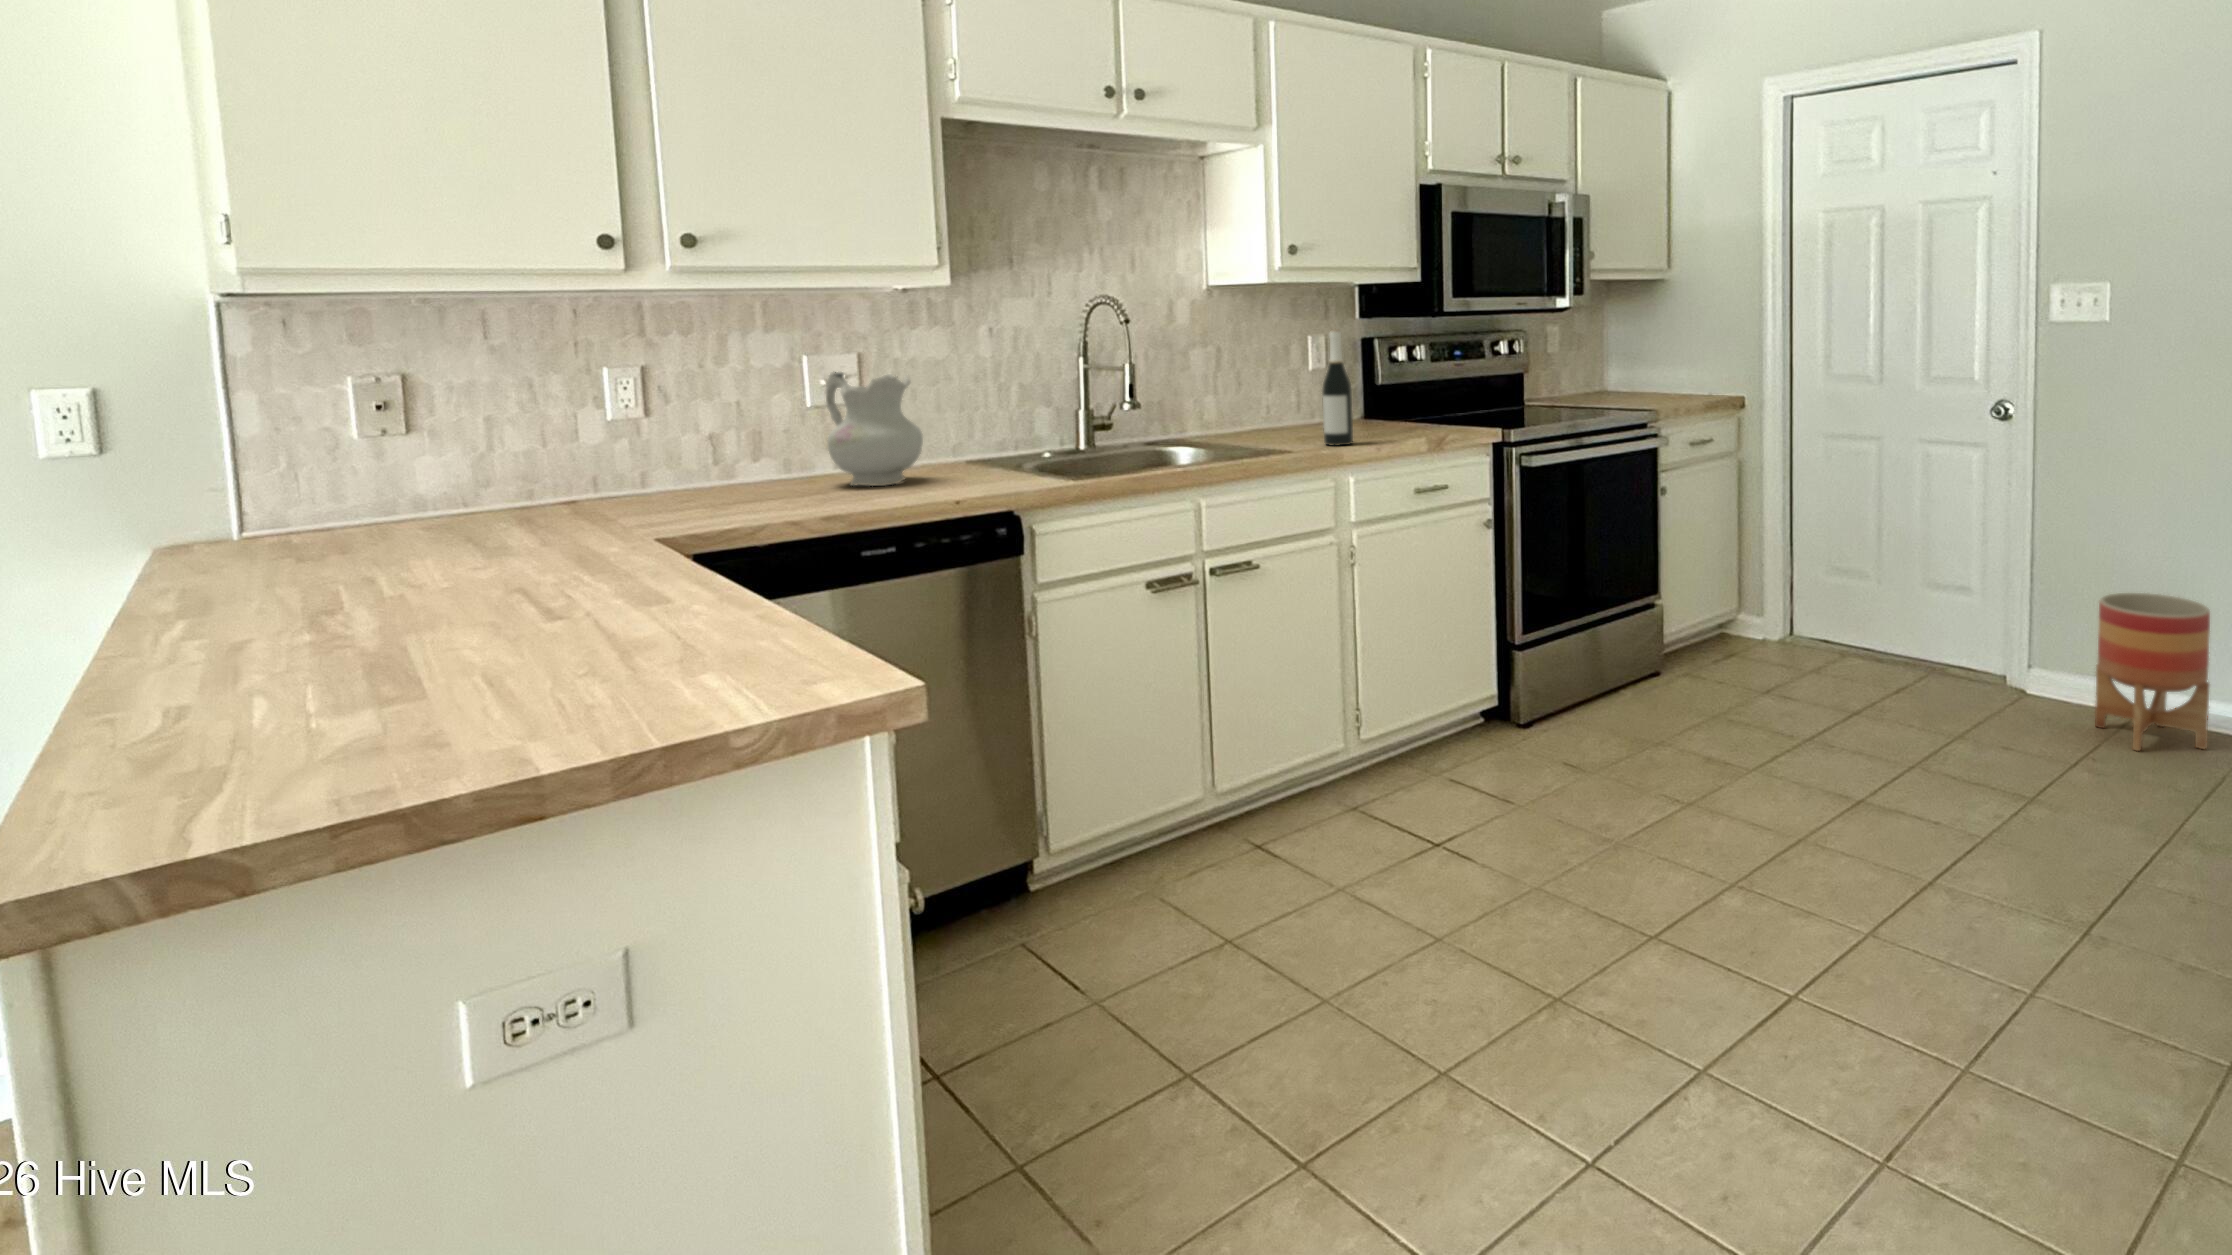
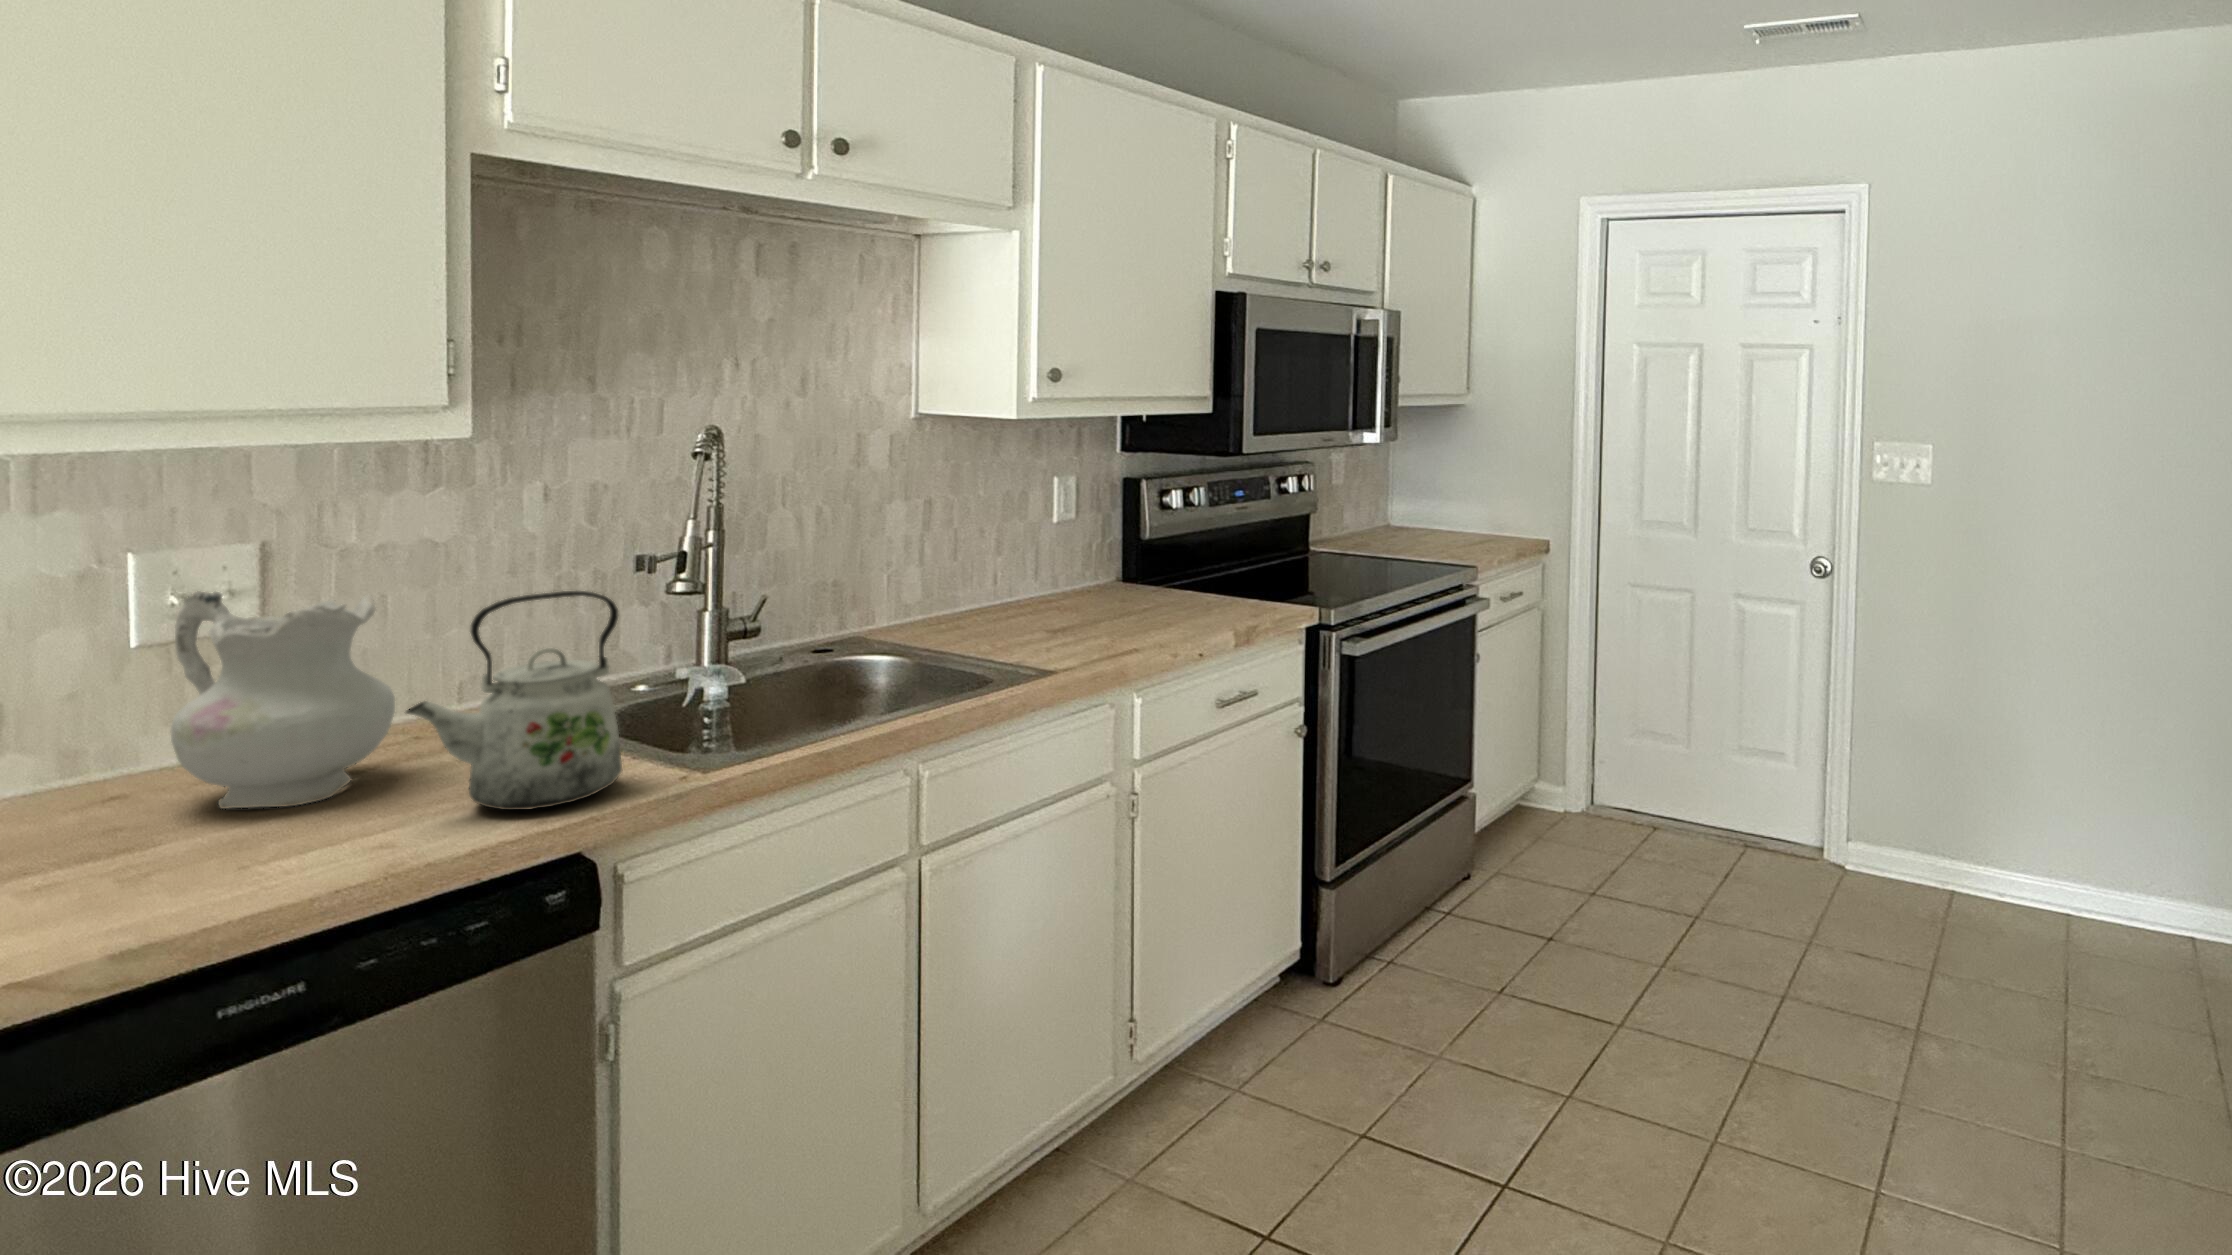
wine bottle: present [1322,330,1353,446] -> none [1095,492,1138,654]
kettle: none [926,367,1031,489] -> present [406,591,622,810]
planter: present [2095,593,2210,751] -> none [1928,768,2040,945]

